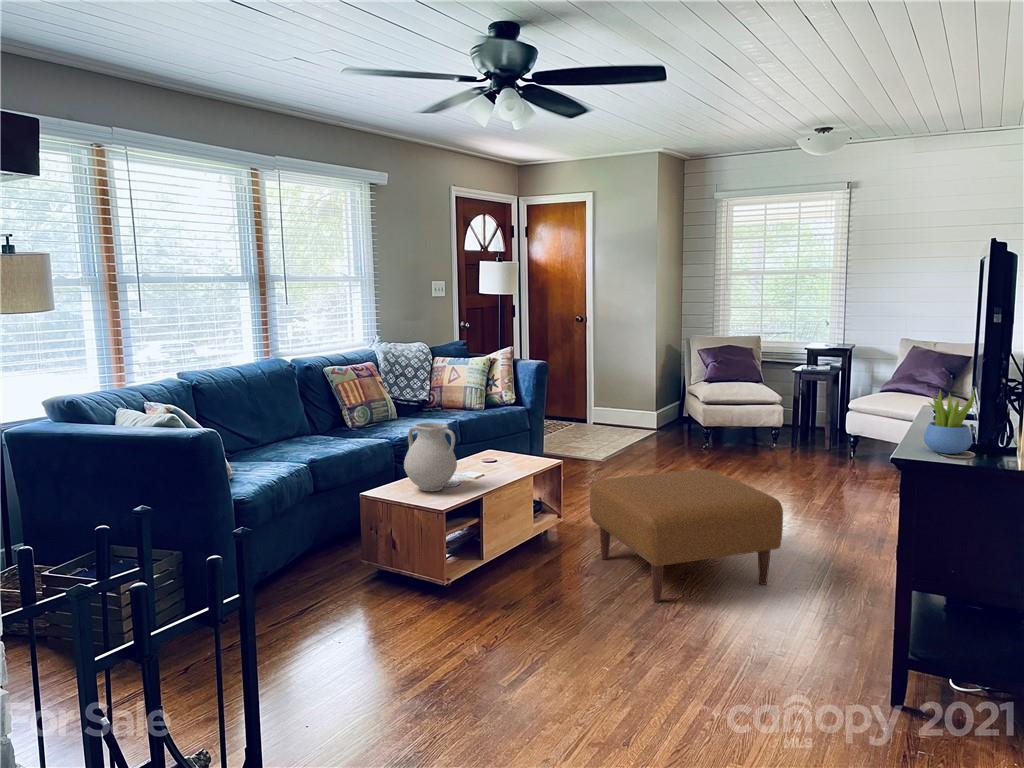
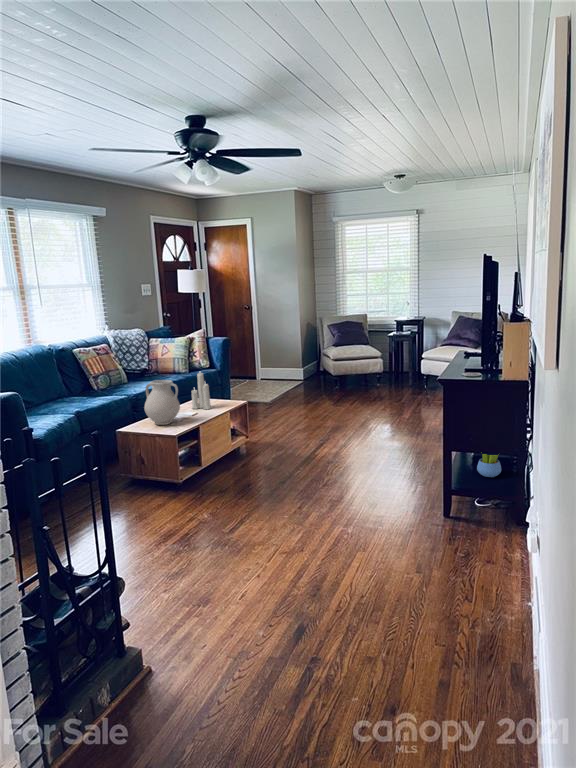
succulent plant: present [924,390,974,454] -> present [477,454,501,477]
candle: none [478,404,507,471] -> present [192,373,211,409]
ottoman: present [590,469,783,602] -> none [267,399,385,480]

